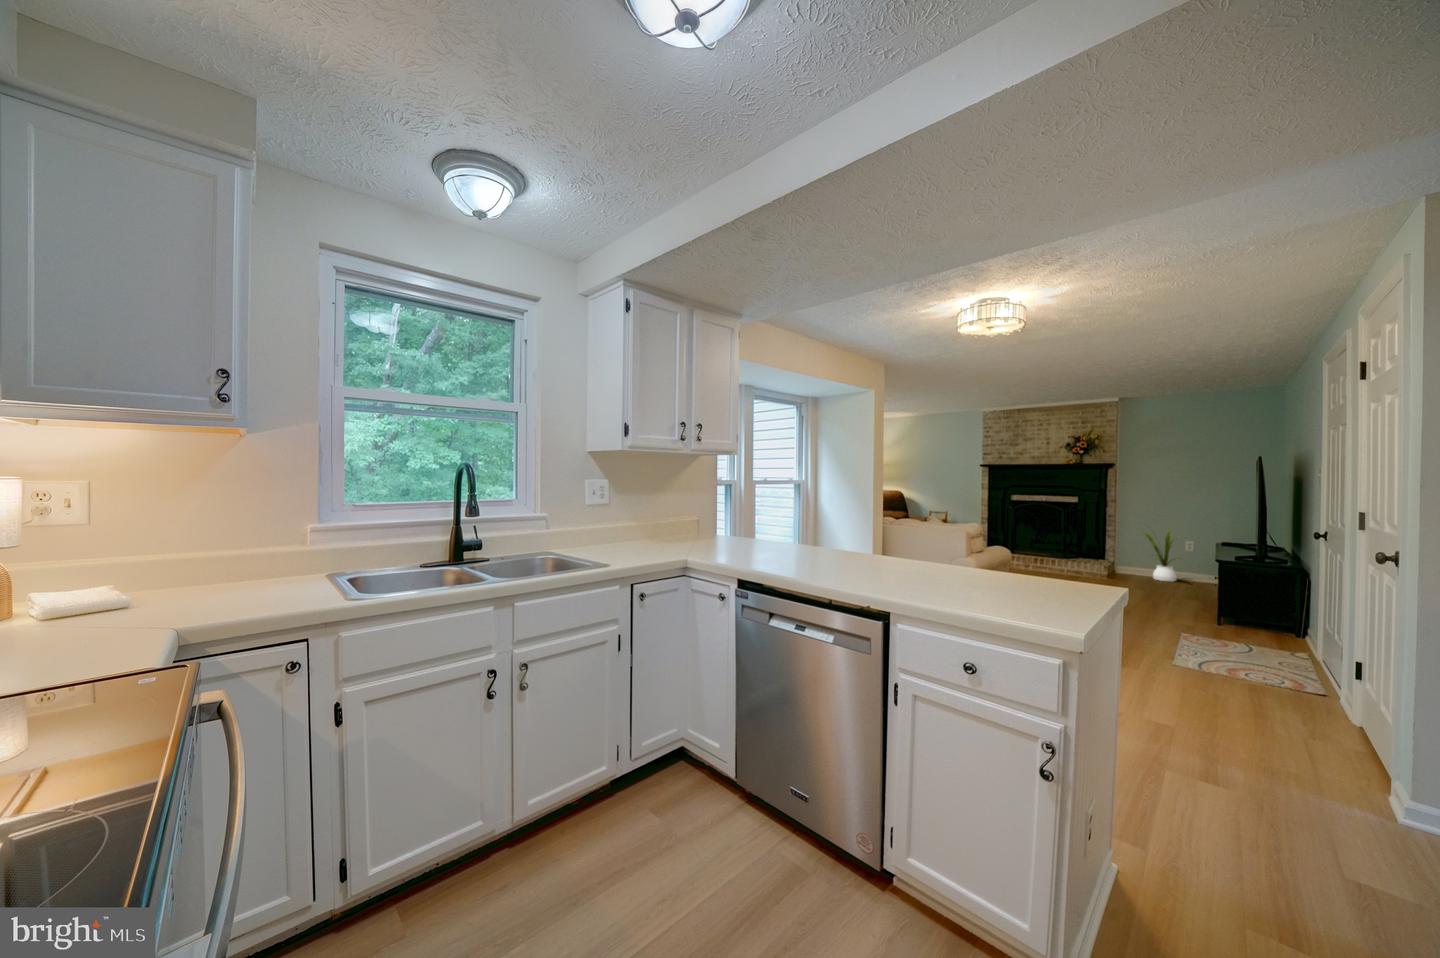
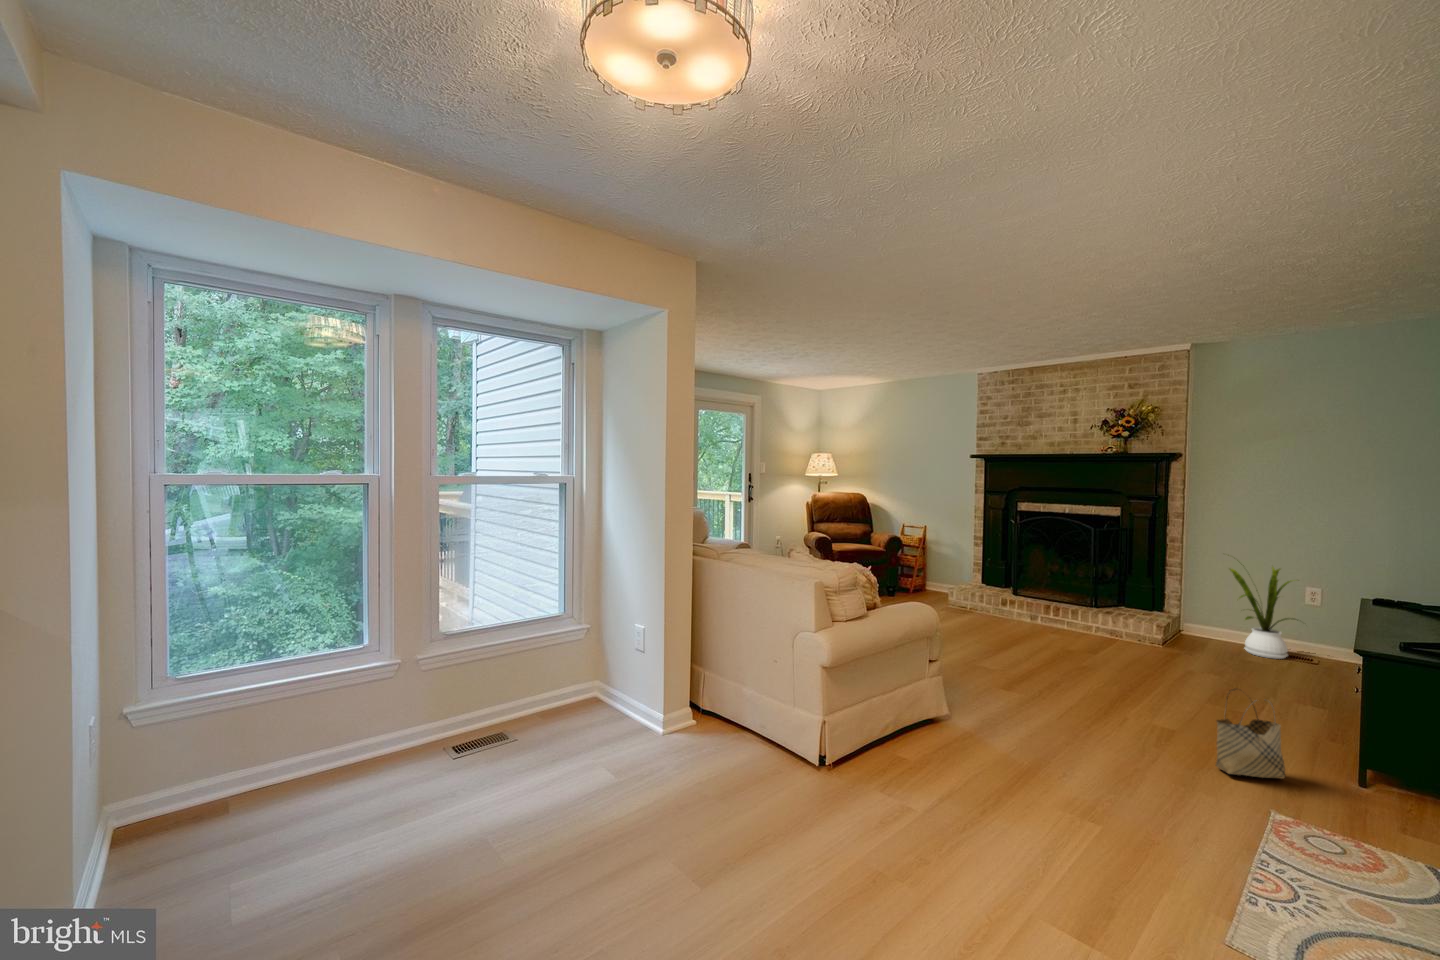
woven basket: none [1153,580,1185,620] -> present [1216,689,1285,779]

